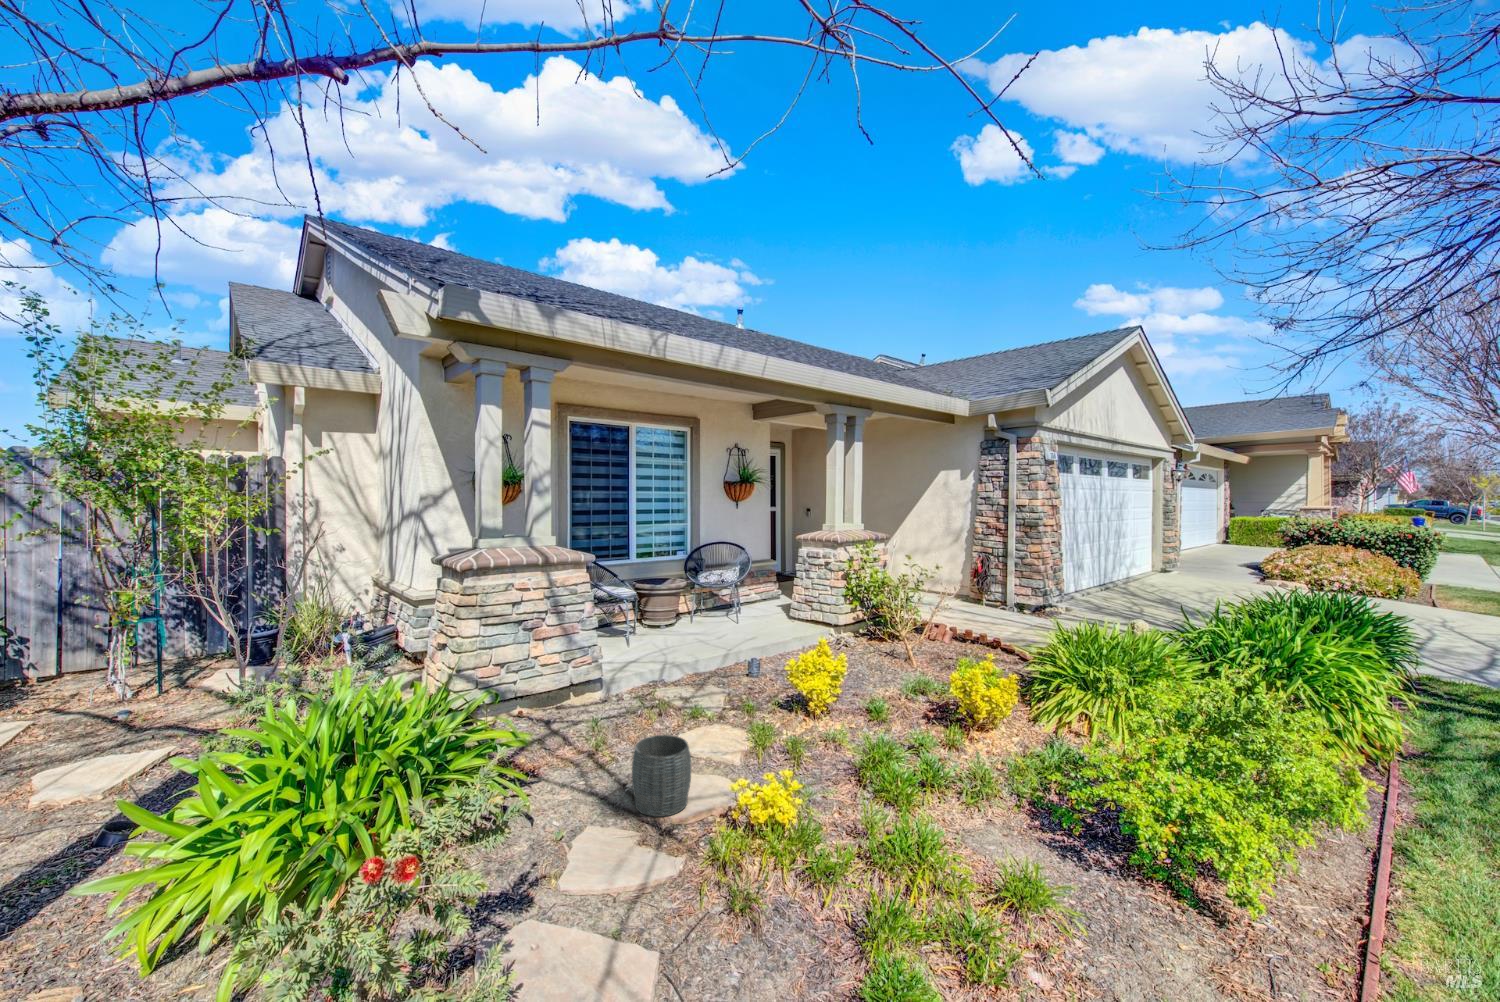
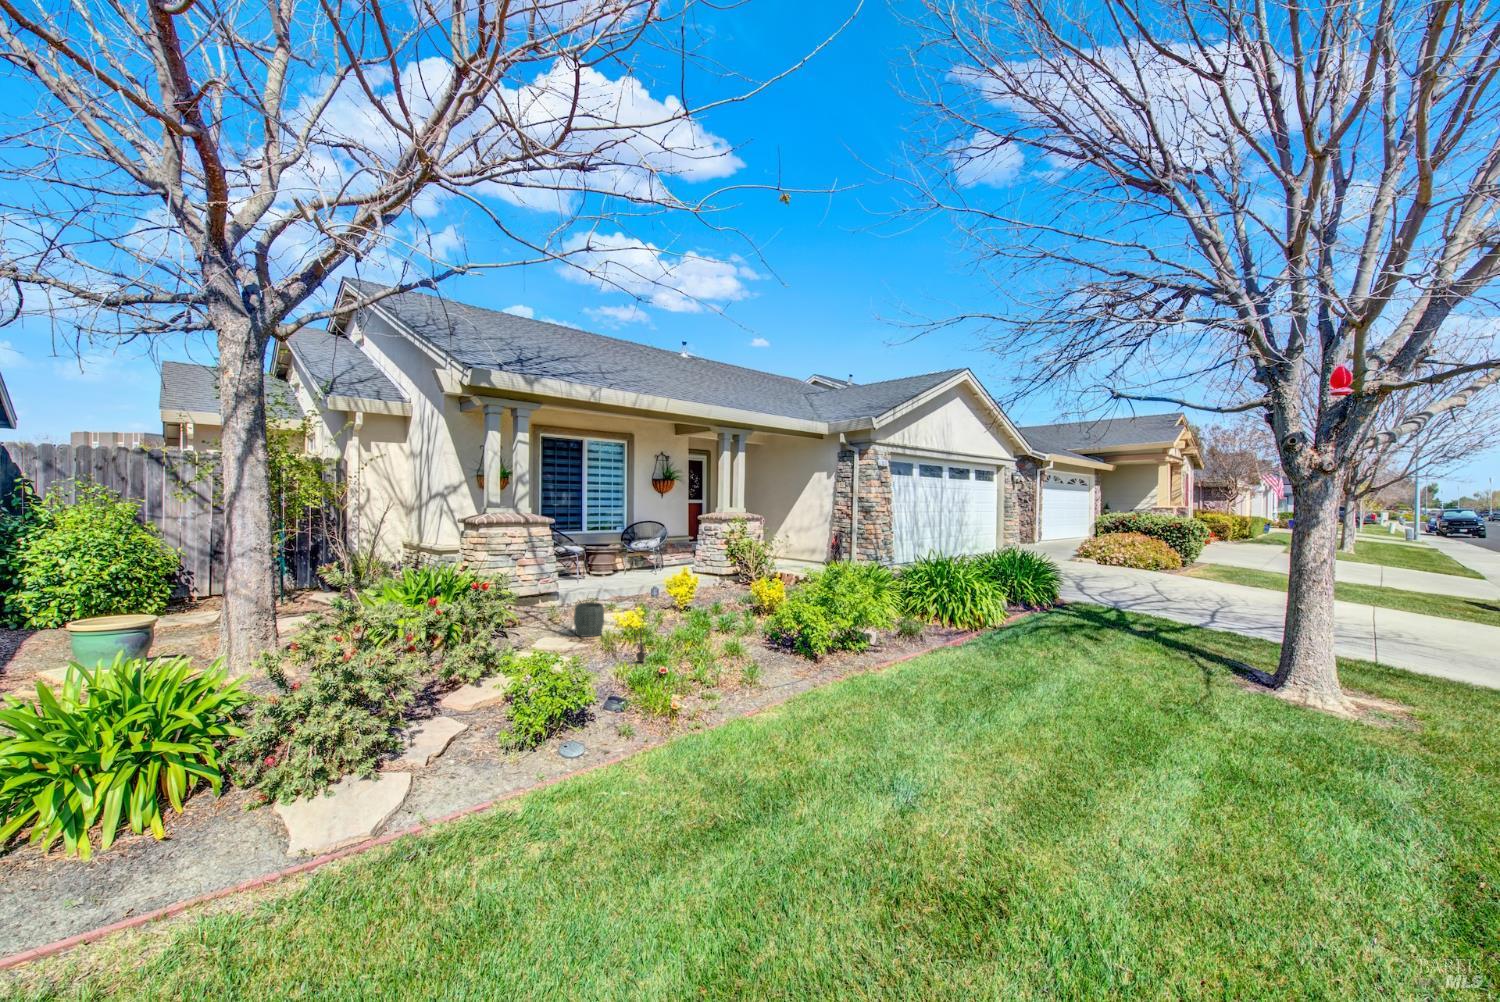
decorative plant: none [764,860,833,952] -> present [631,628,652,662]

